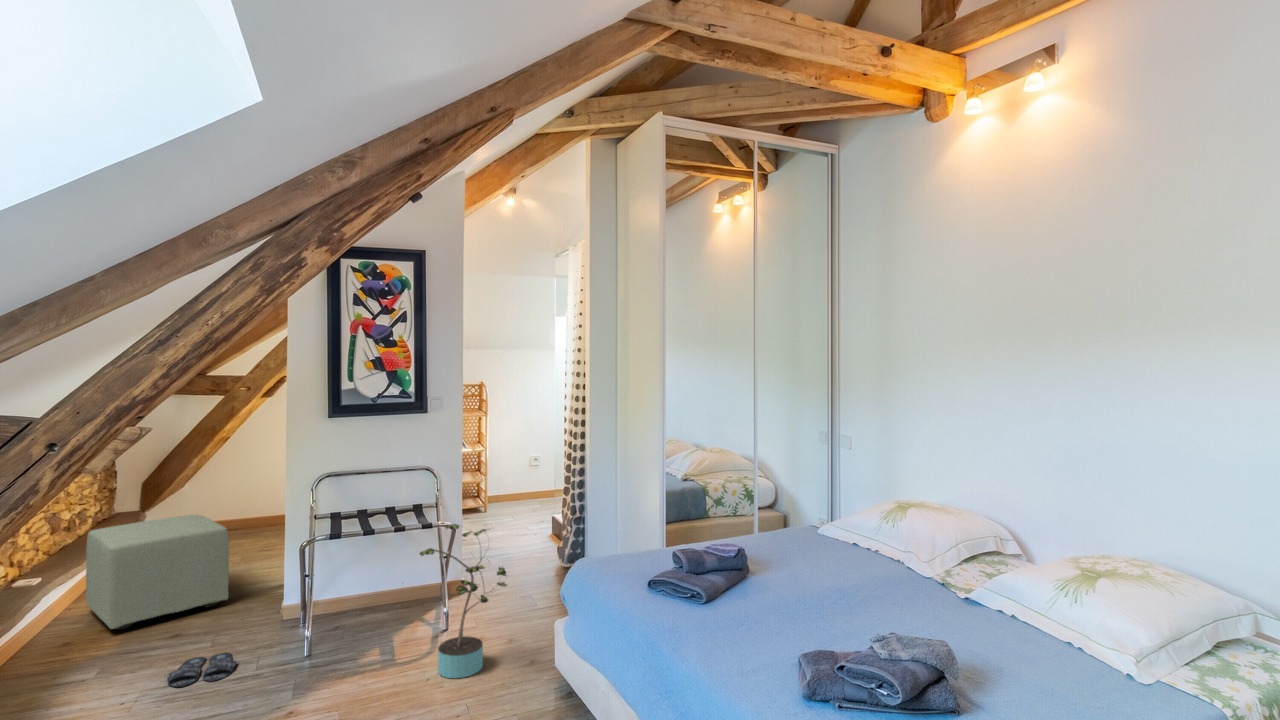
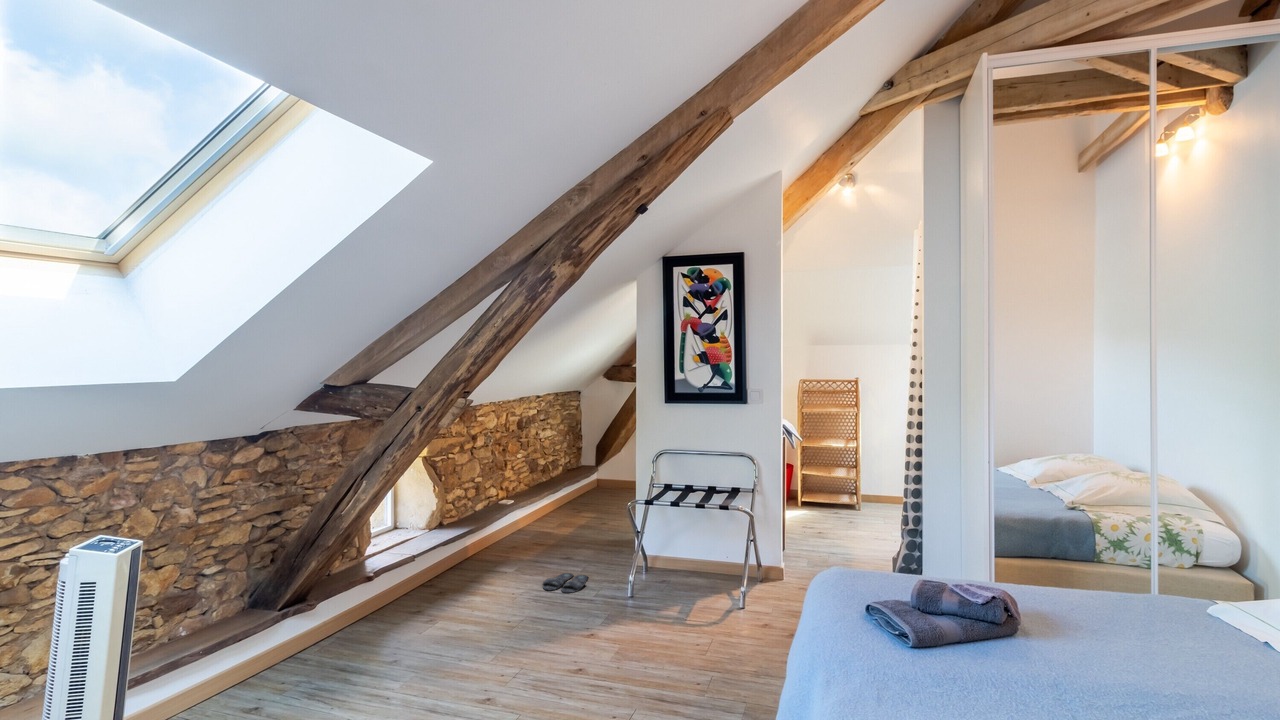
ottoman: present [86,515,229,629] -> none [542,470,615,542]
potted plant: present [420,524,507,678] -> none [682,509,760,656]

